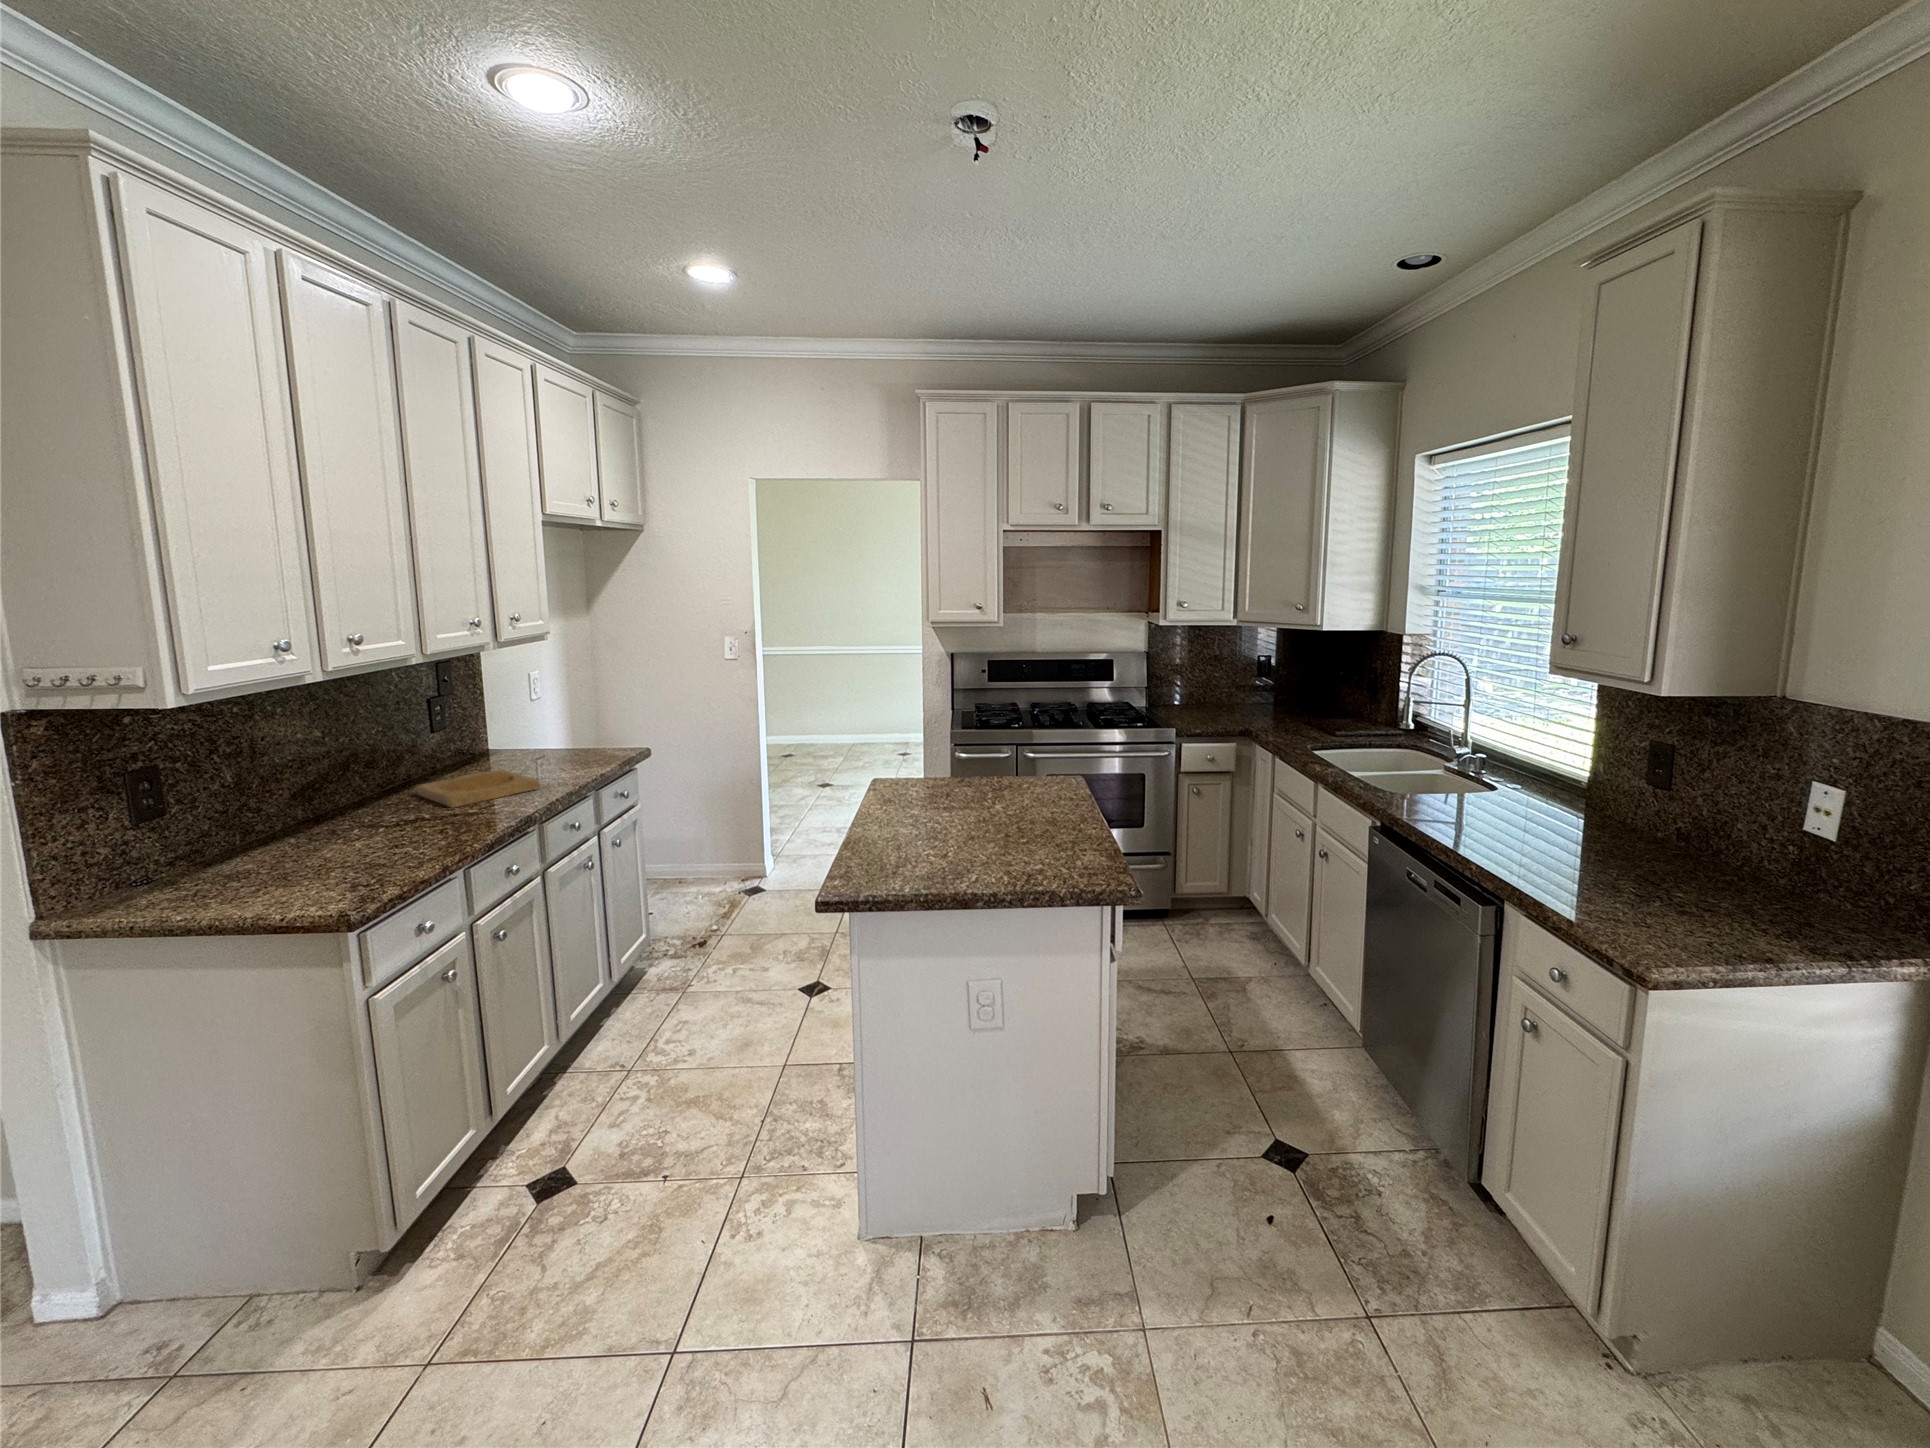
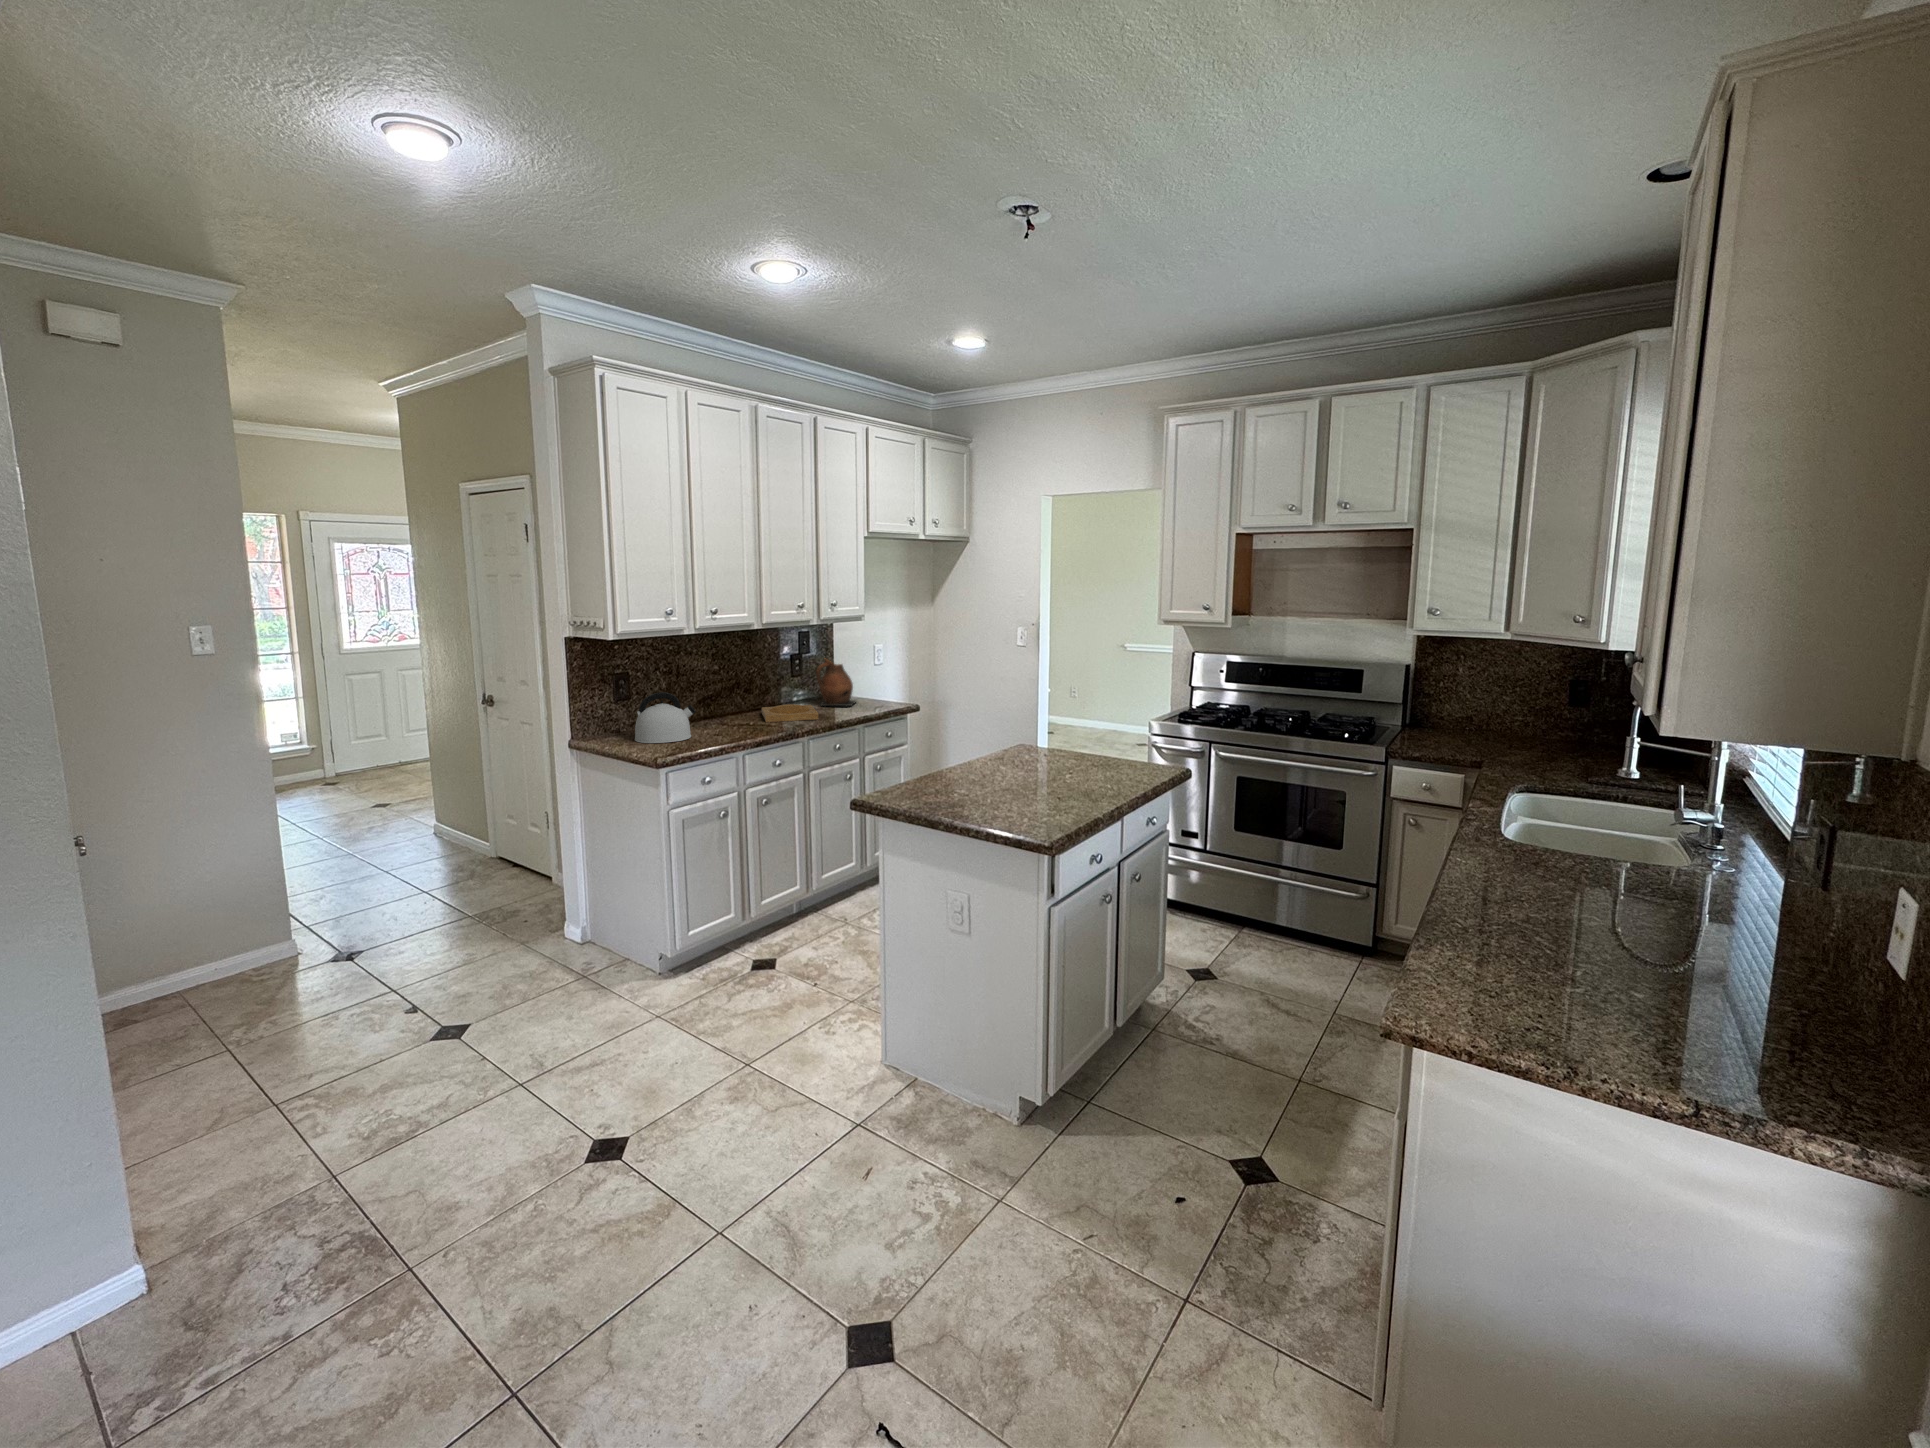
ceramic pitcher: none [491,698,558,768] -> present [816,659,856,706]
kettle: none [216,791,352,892] -> present [635,692,696,743]

